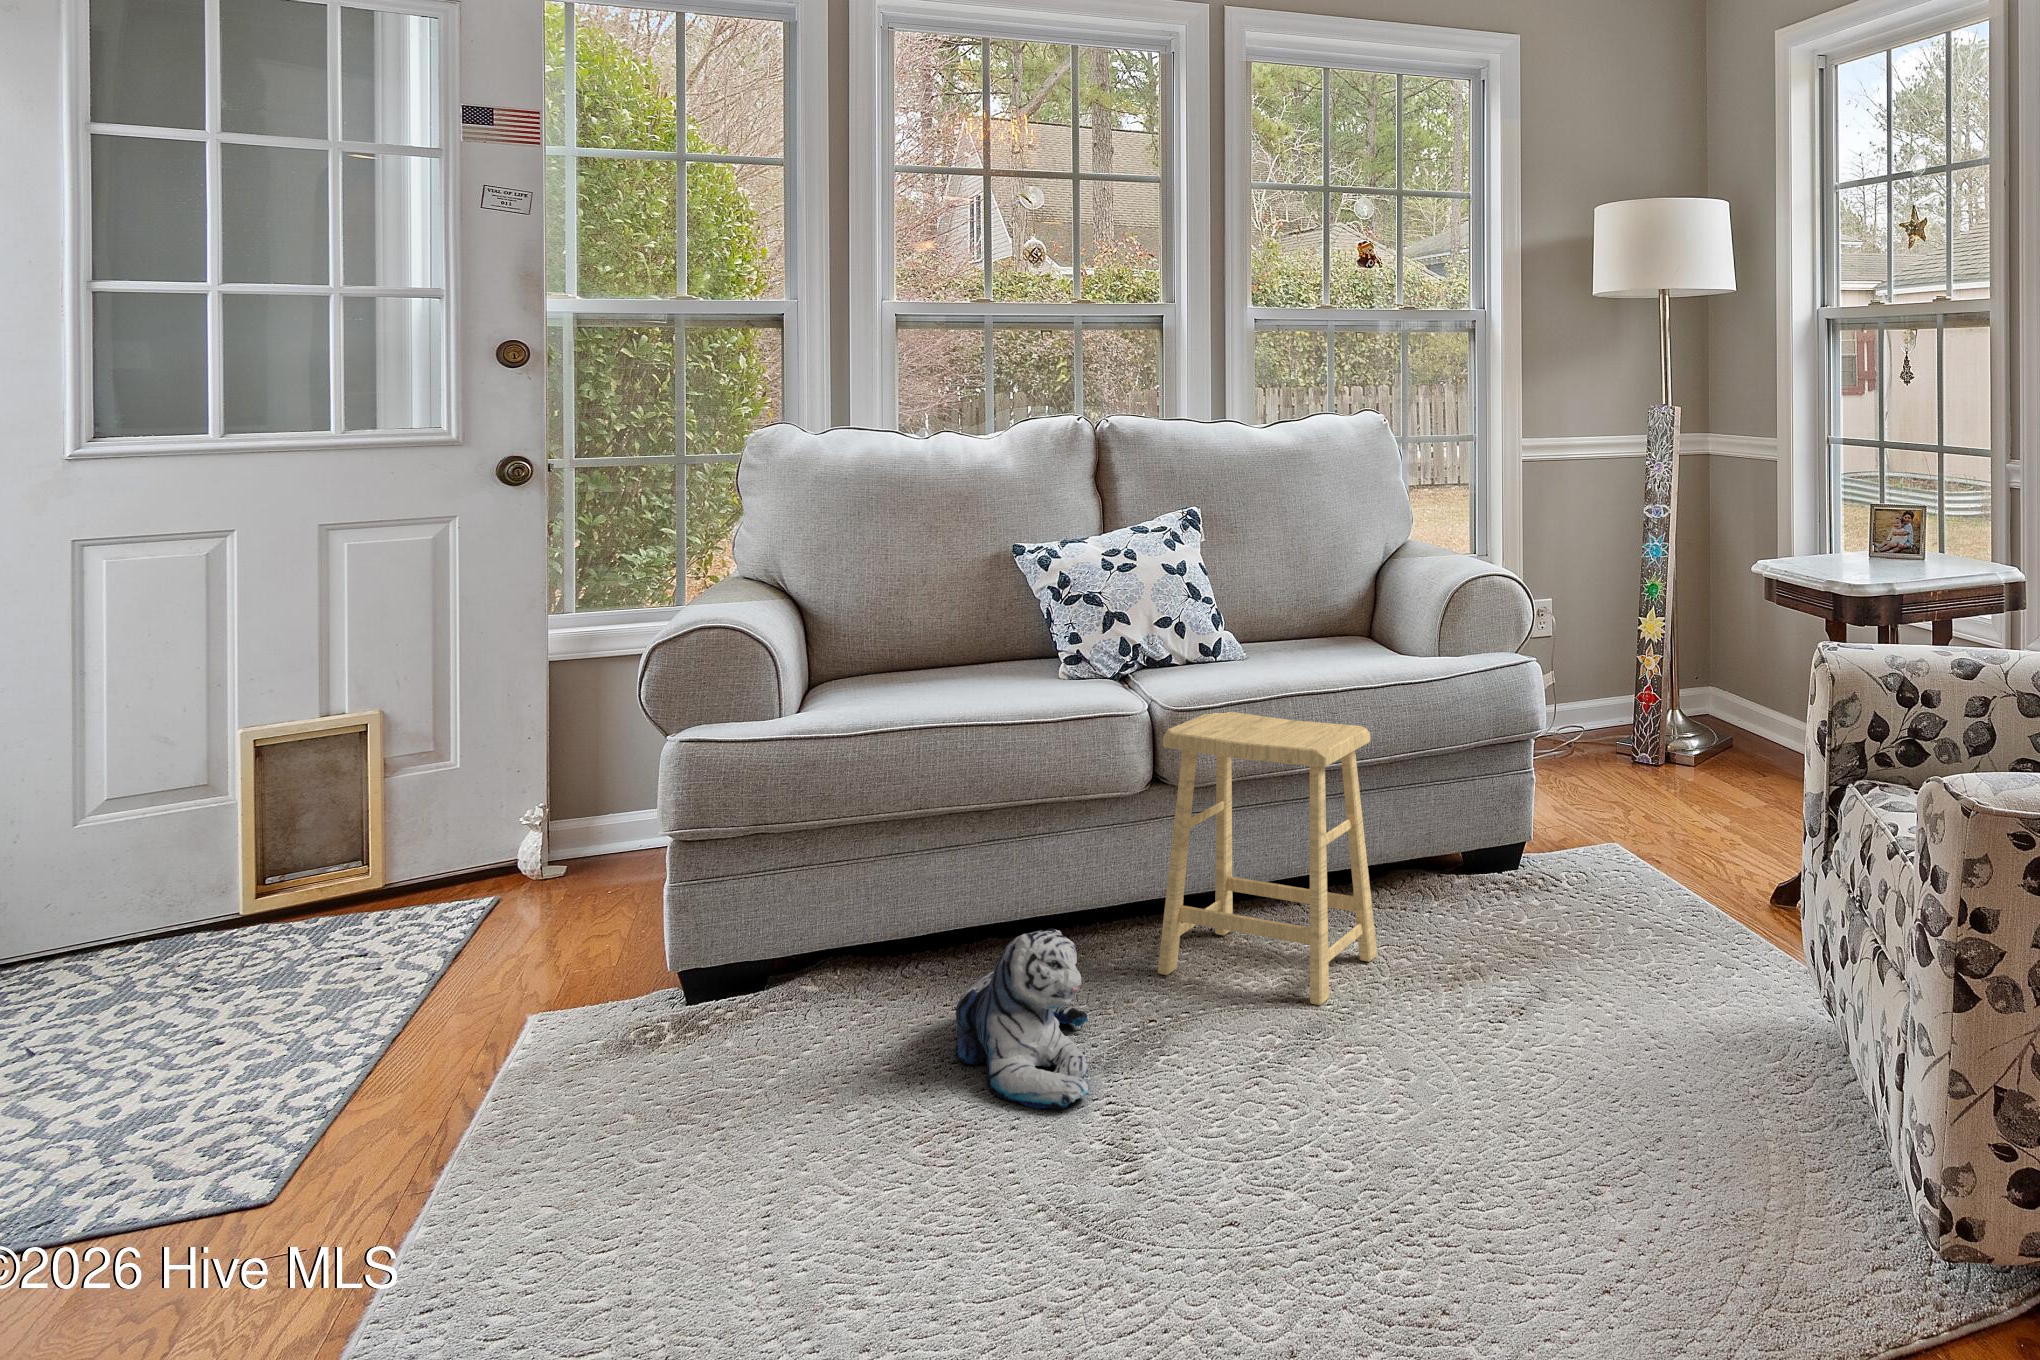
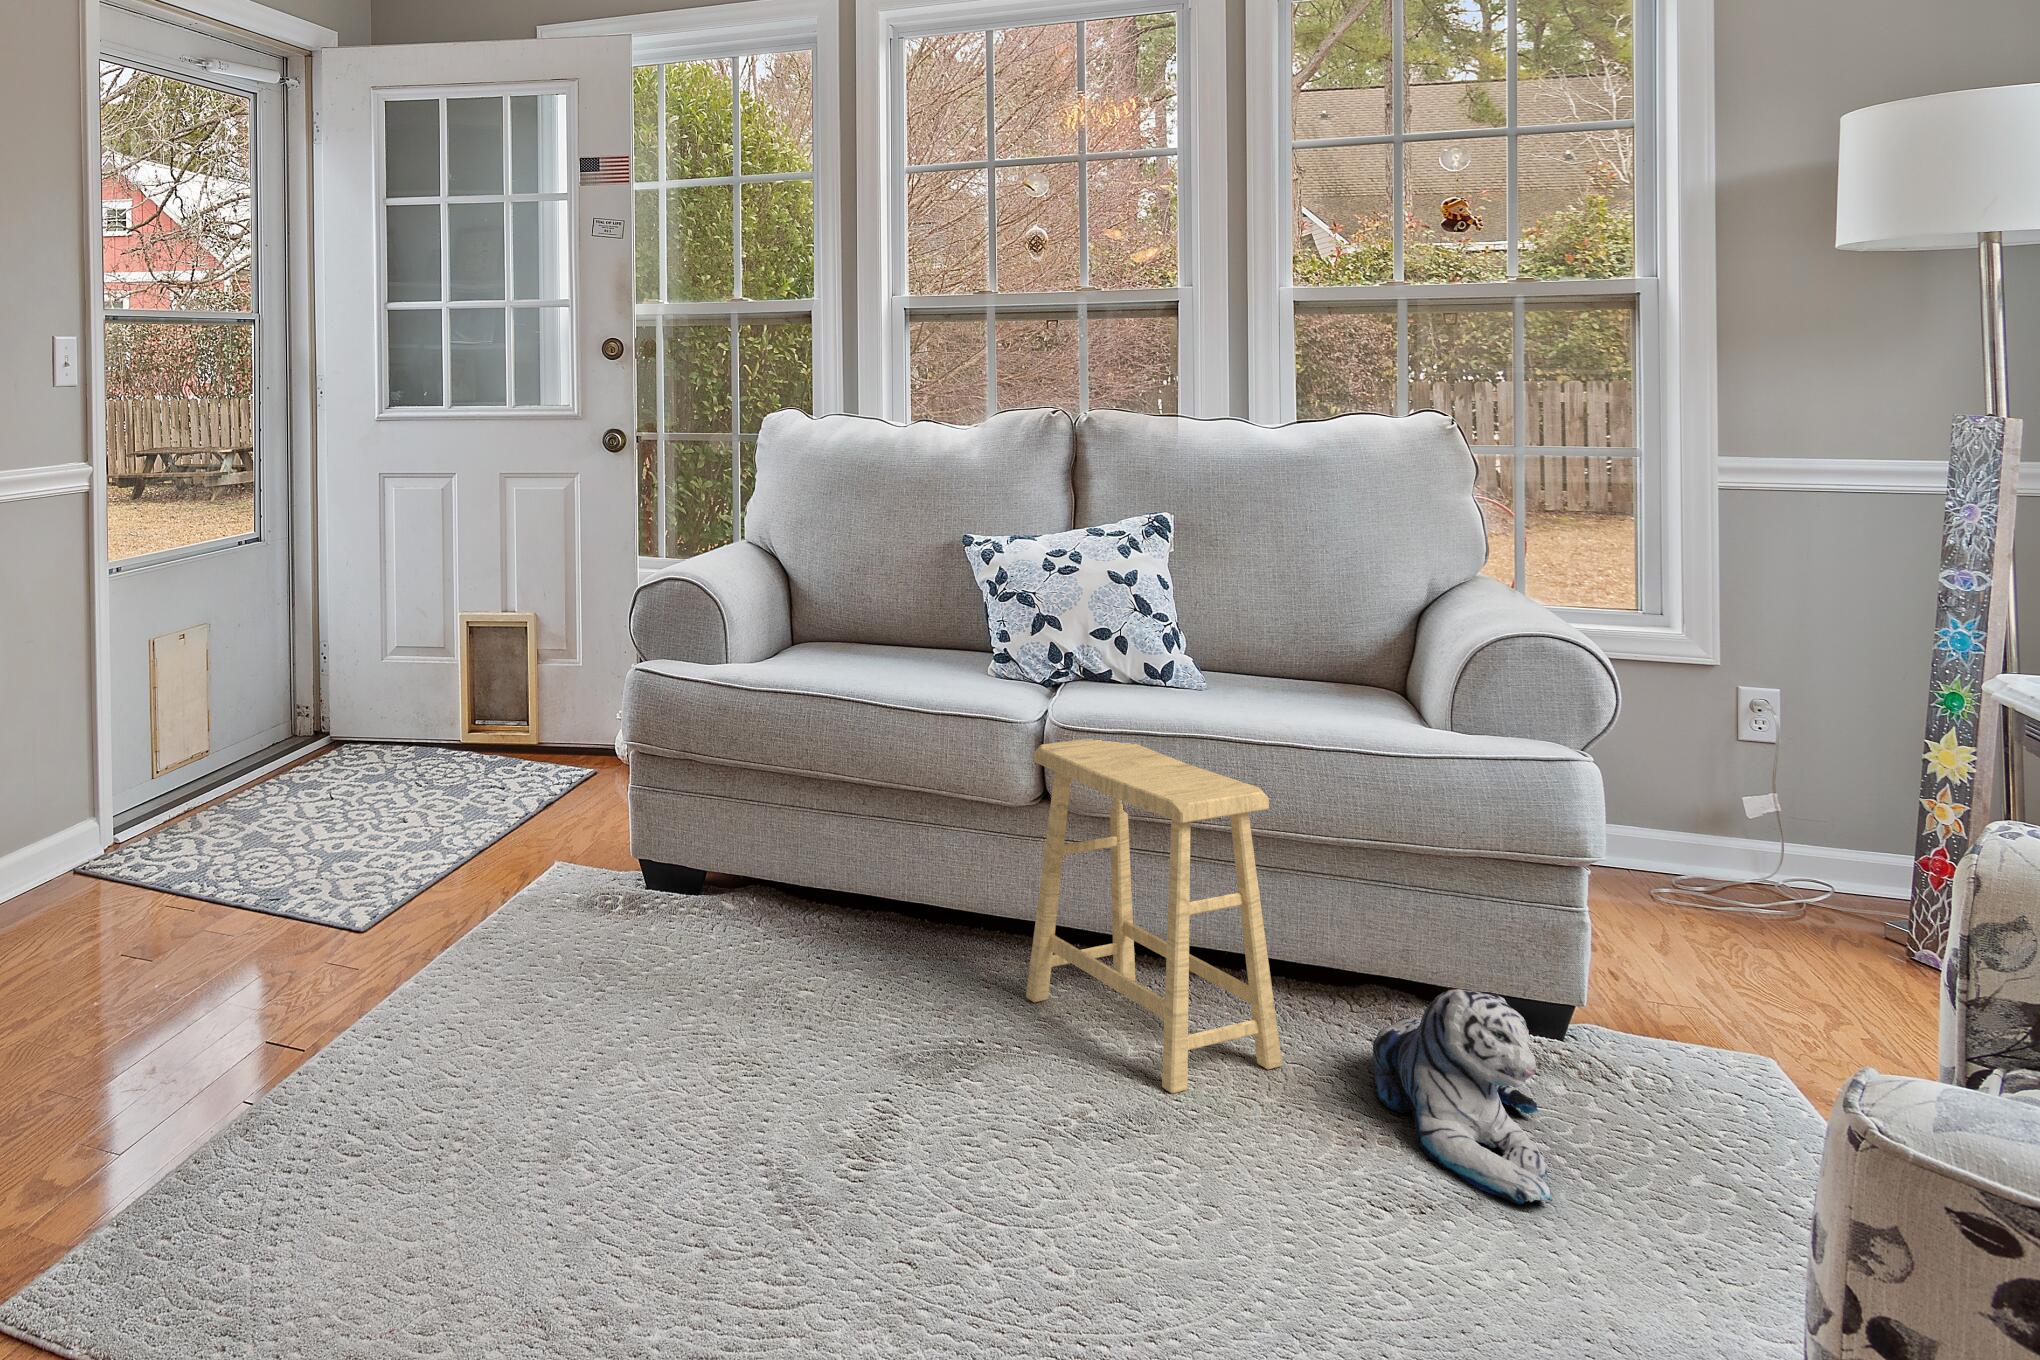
plush toy: present [954,929,1090,1109] -> present [1373,989,1552,1204]

